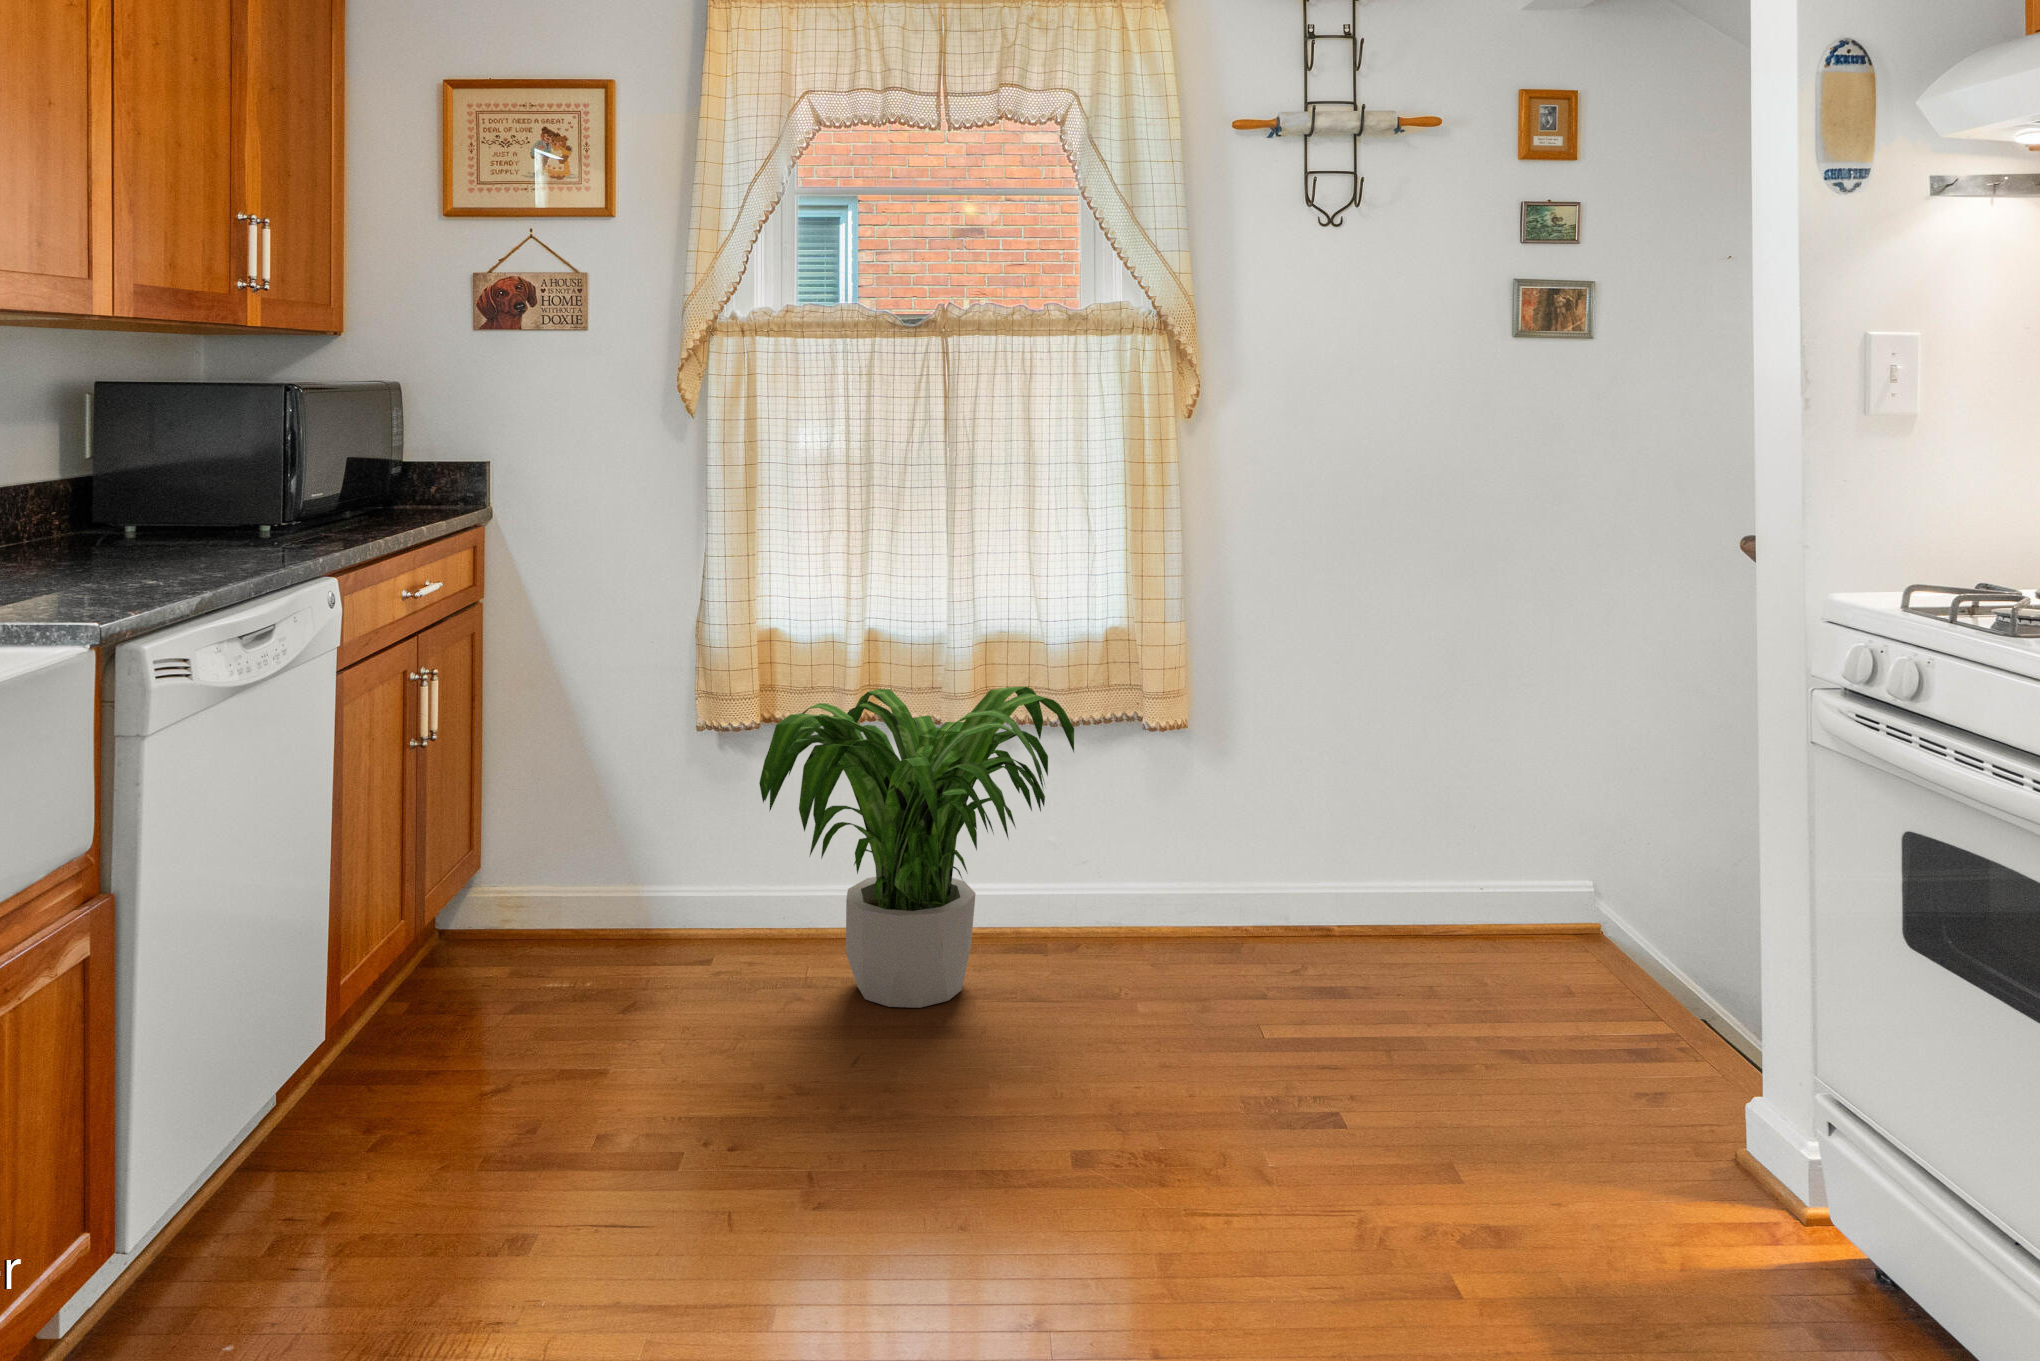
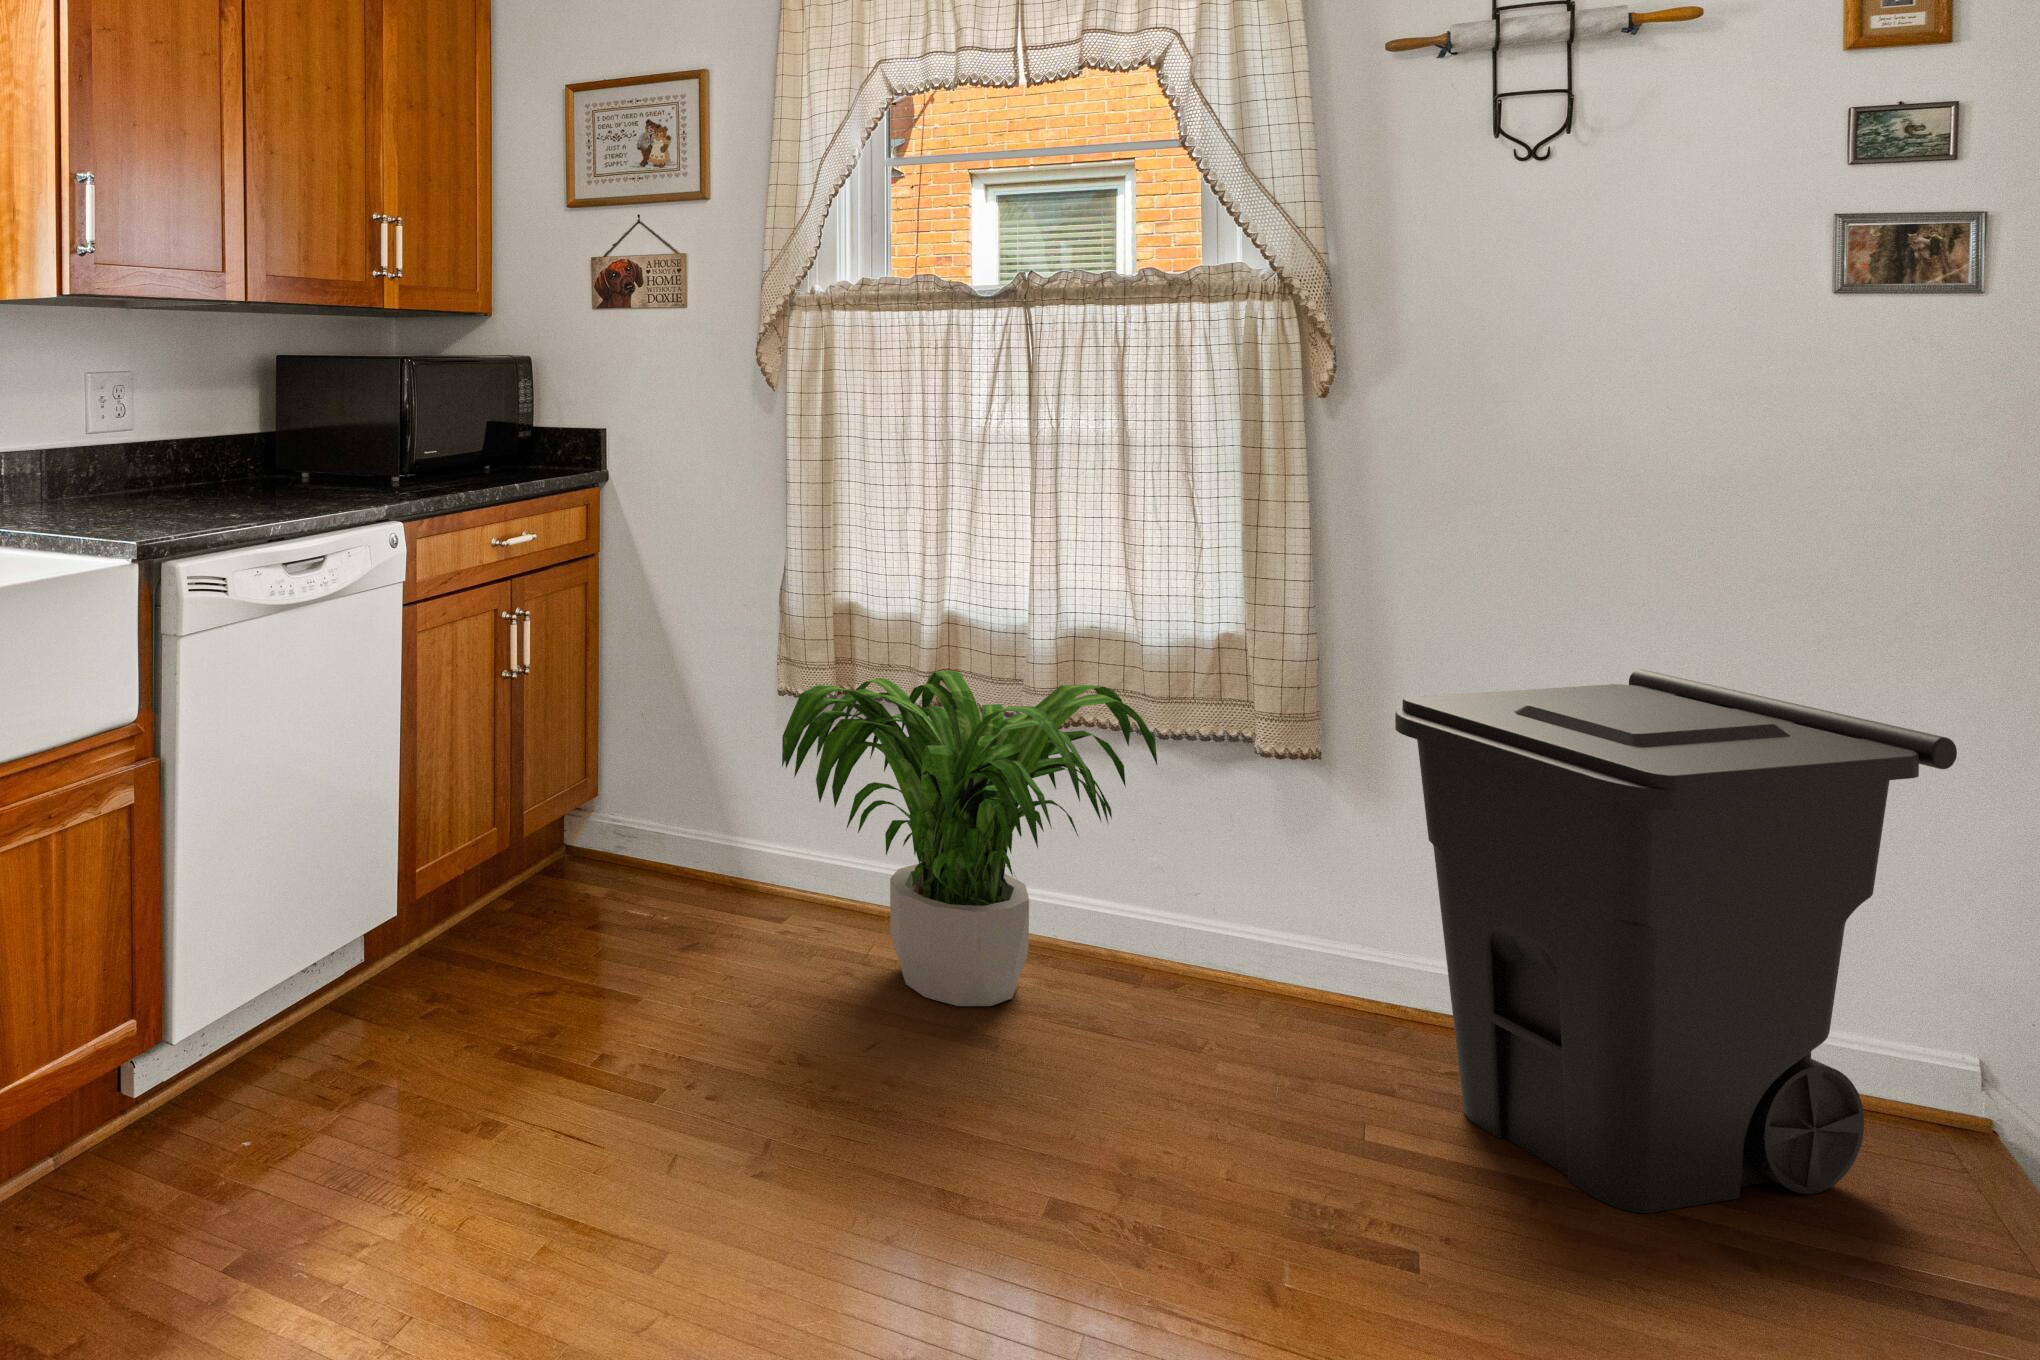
trash can: none [1272,627,1606,1040] -> present [1395,669,1957,1213]

